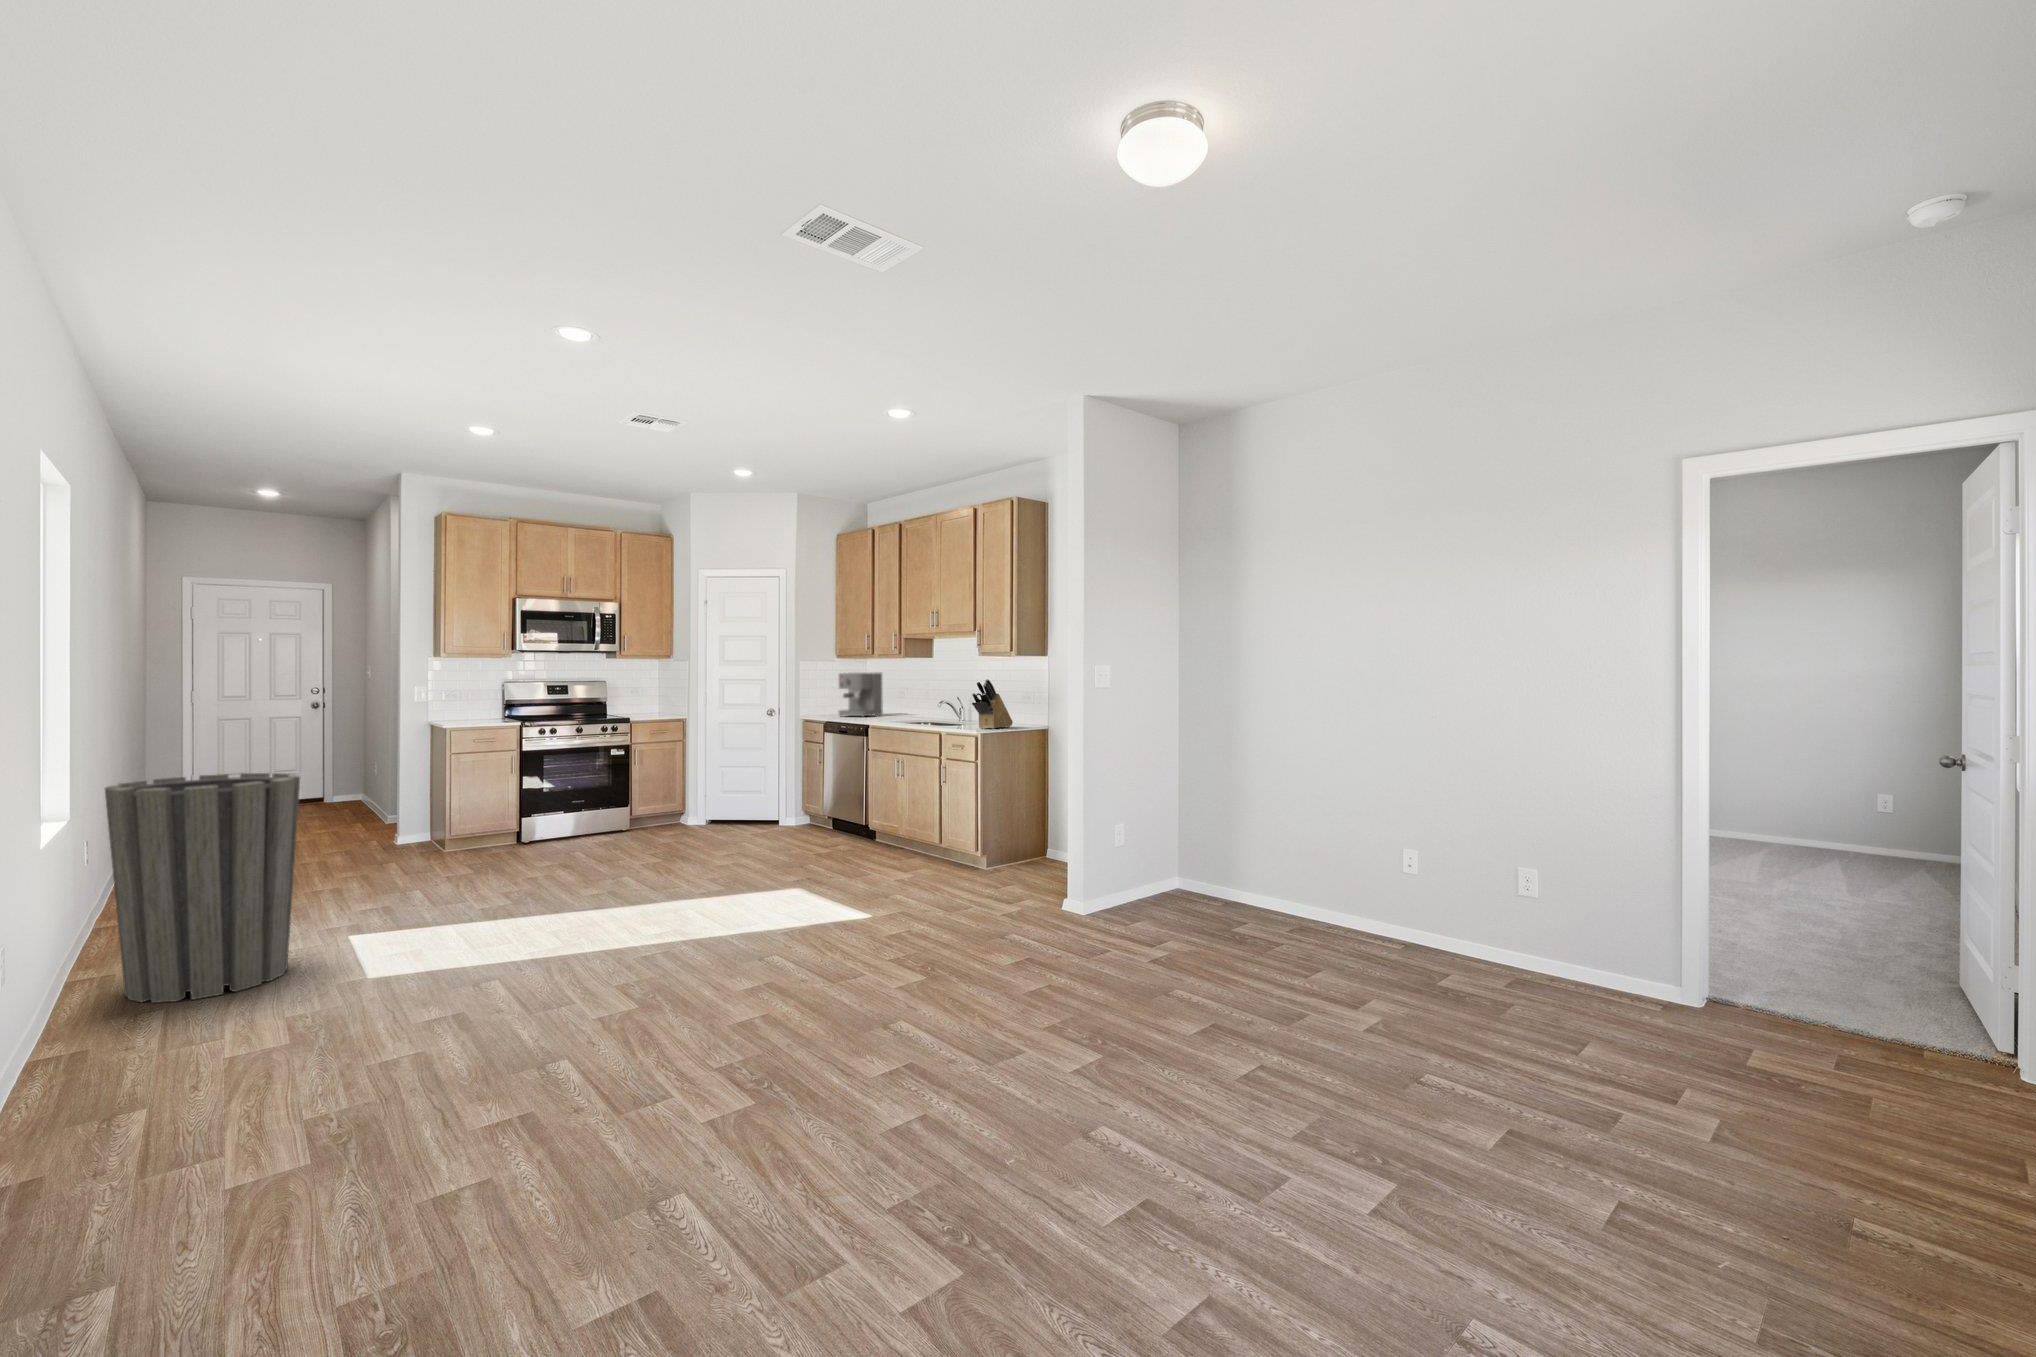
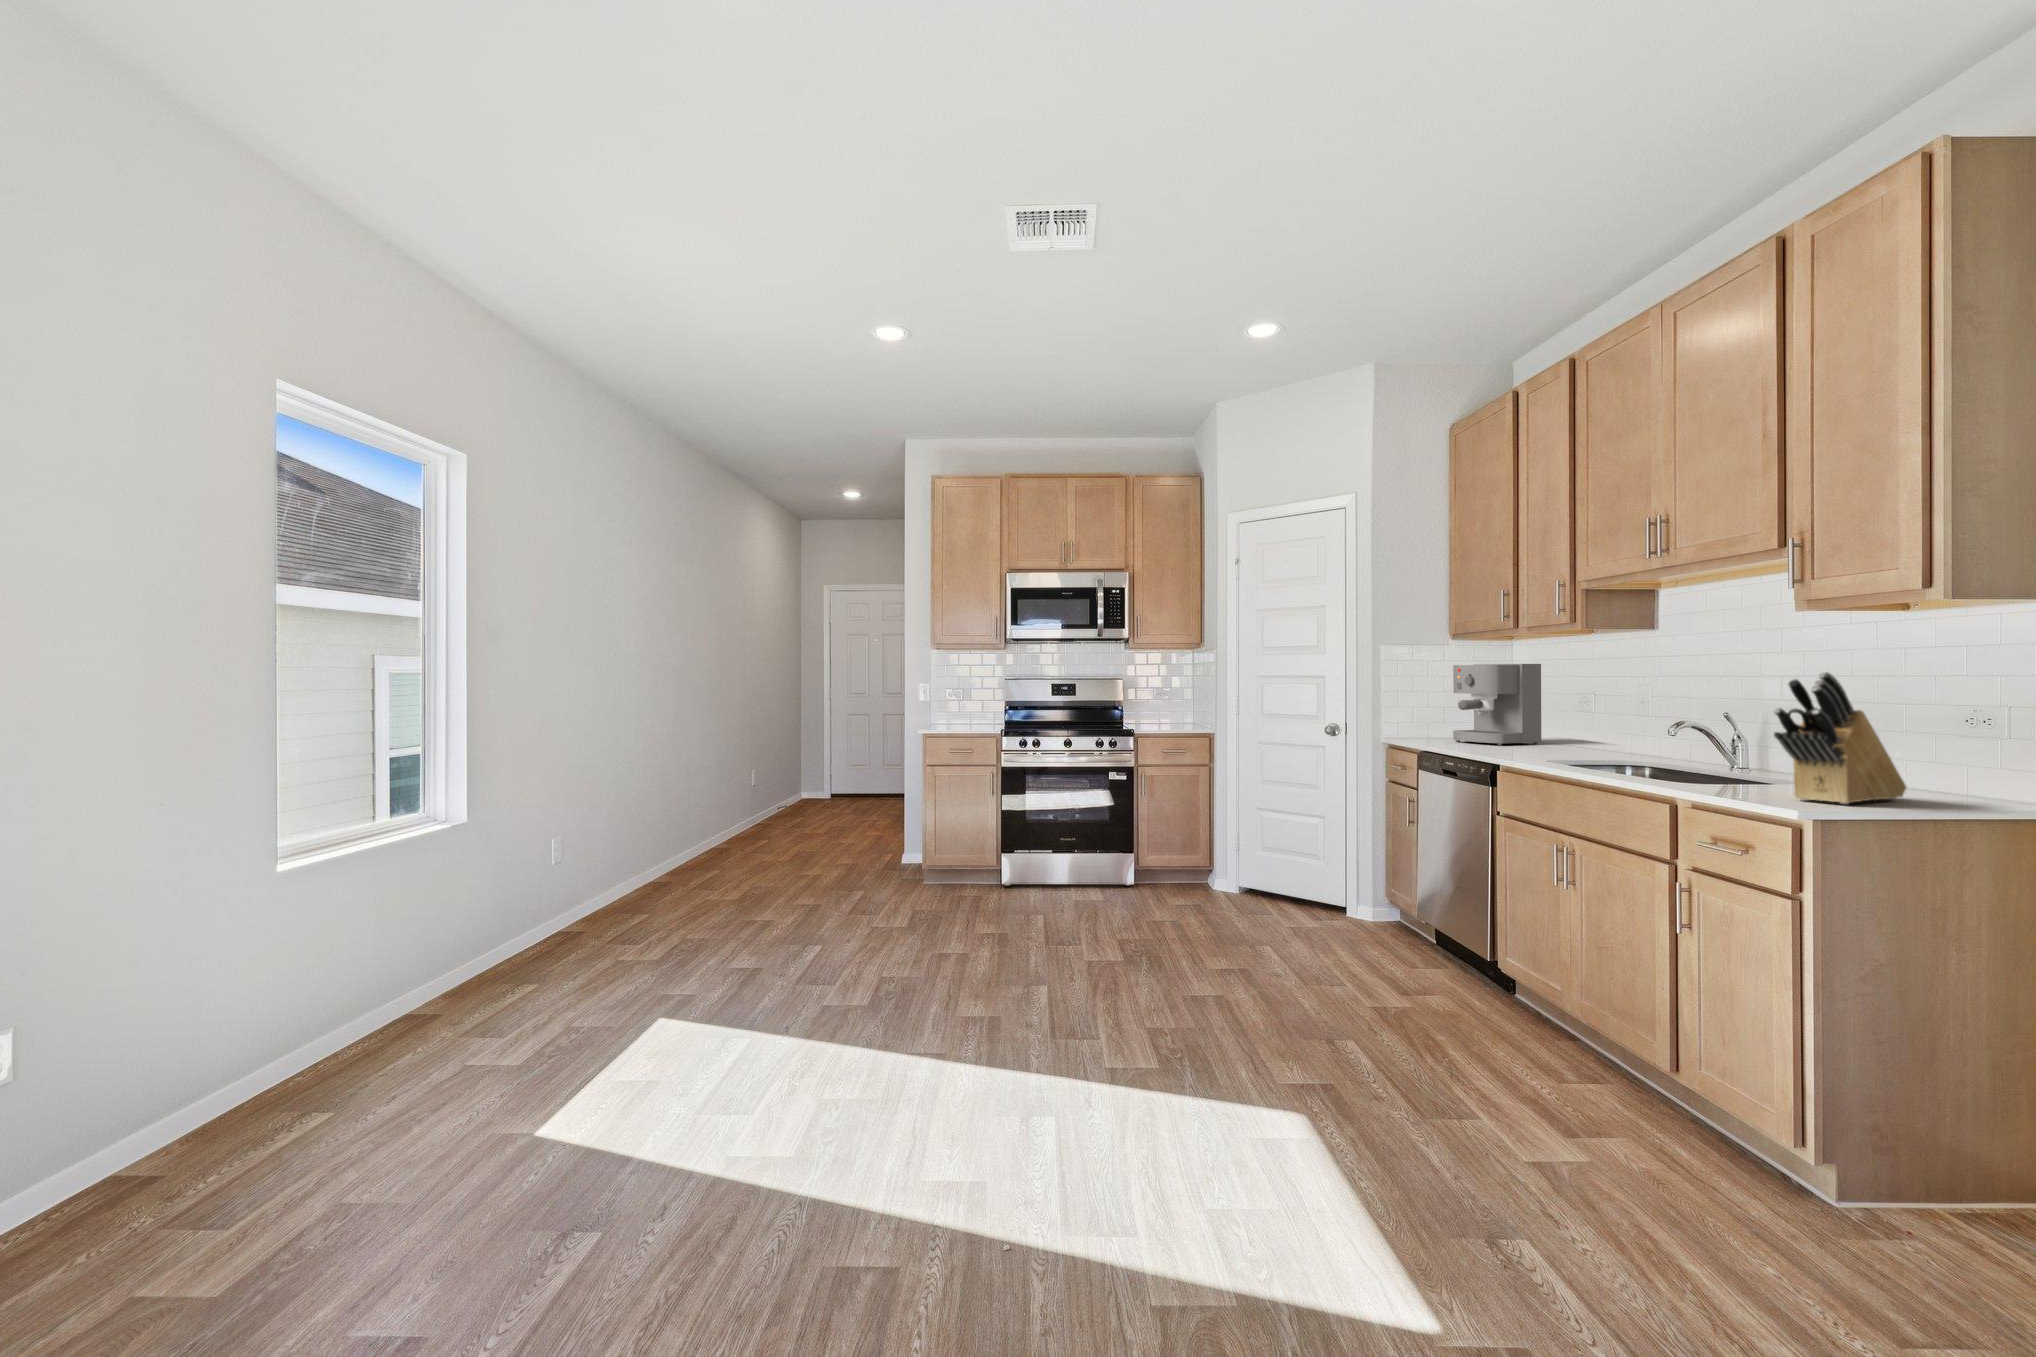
trash can: present [105,773,300,1003] -> none [203,799,475,1160]

